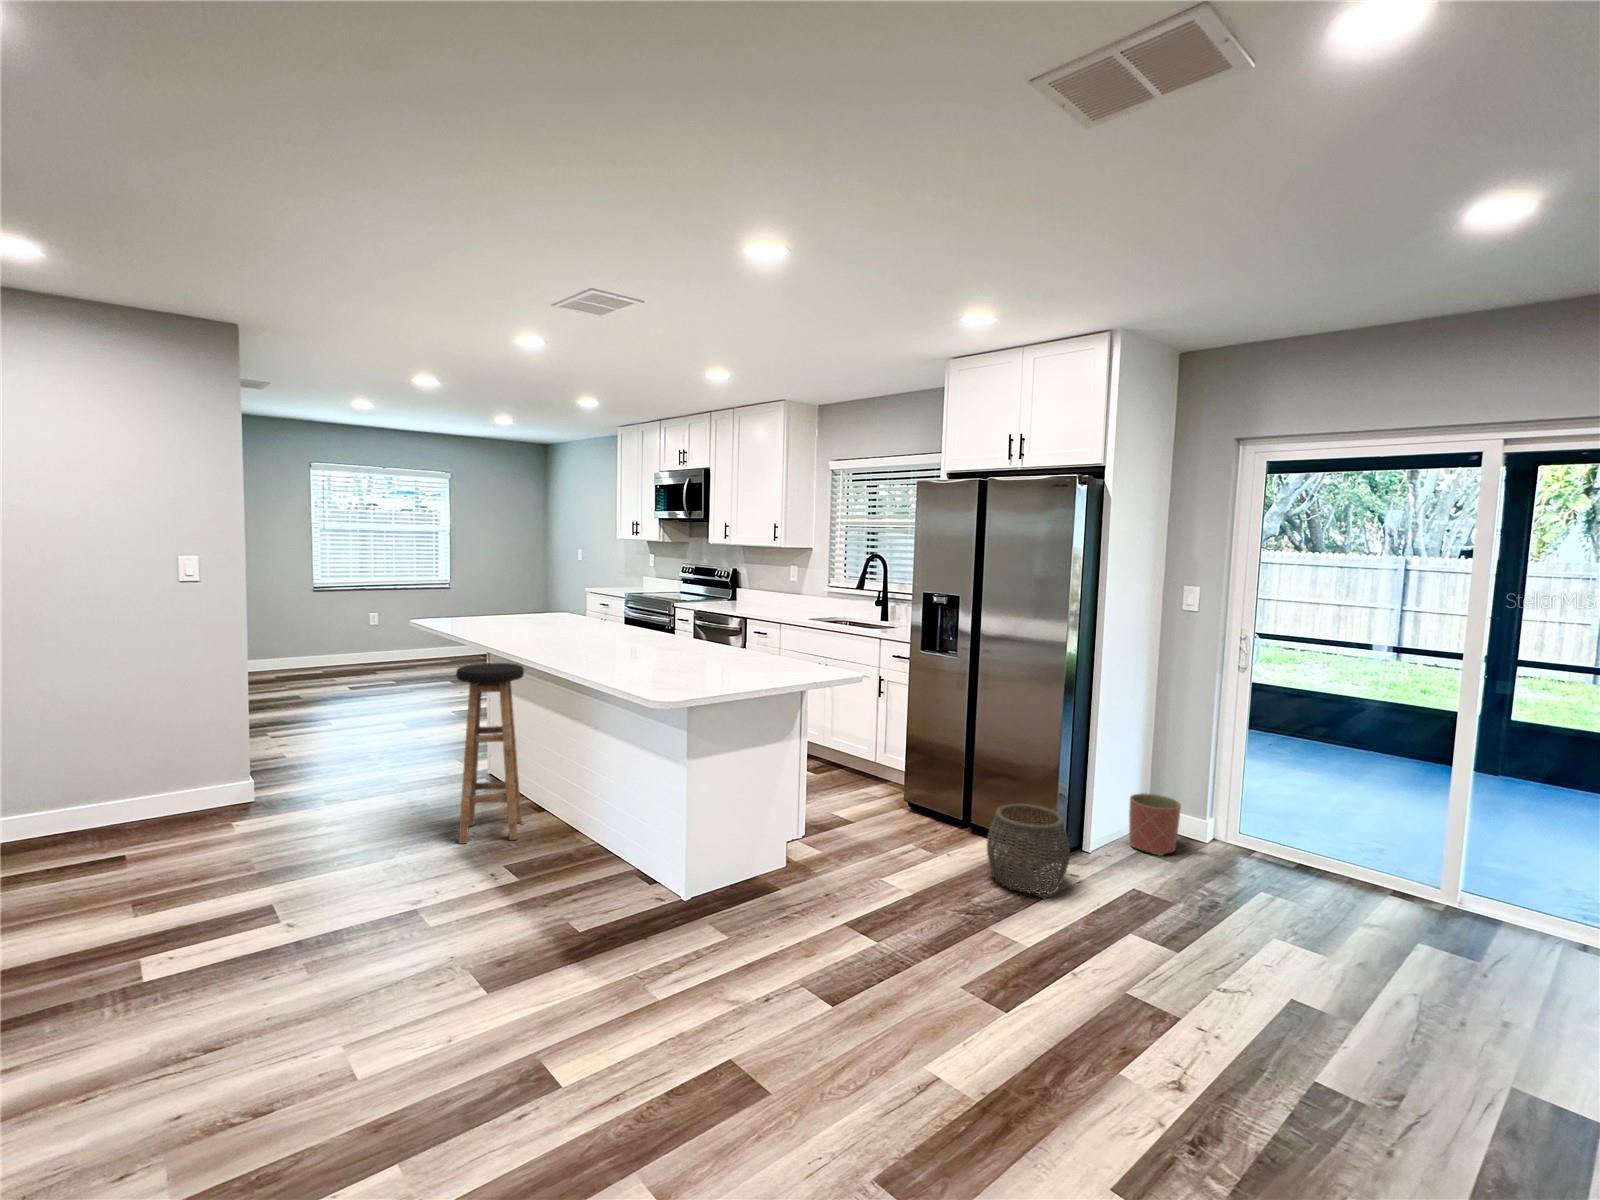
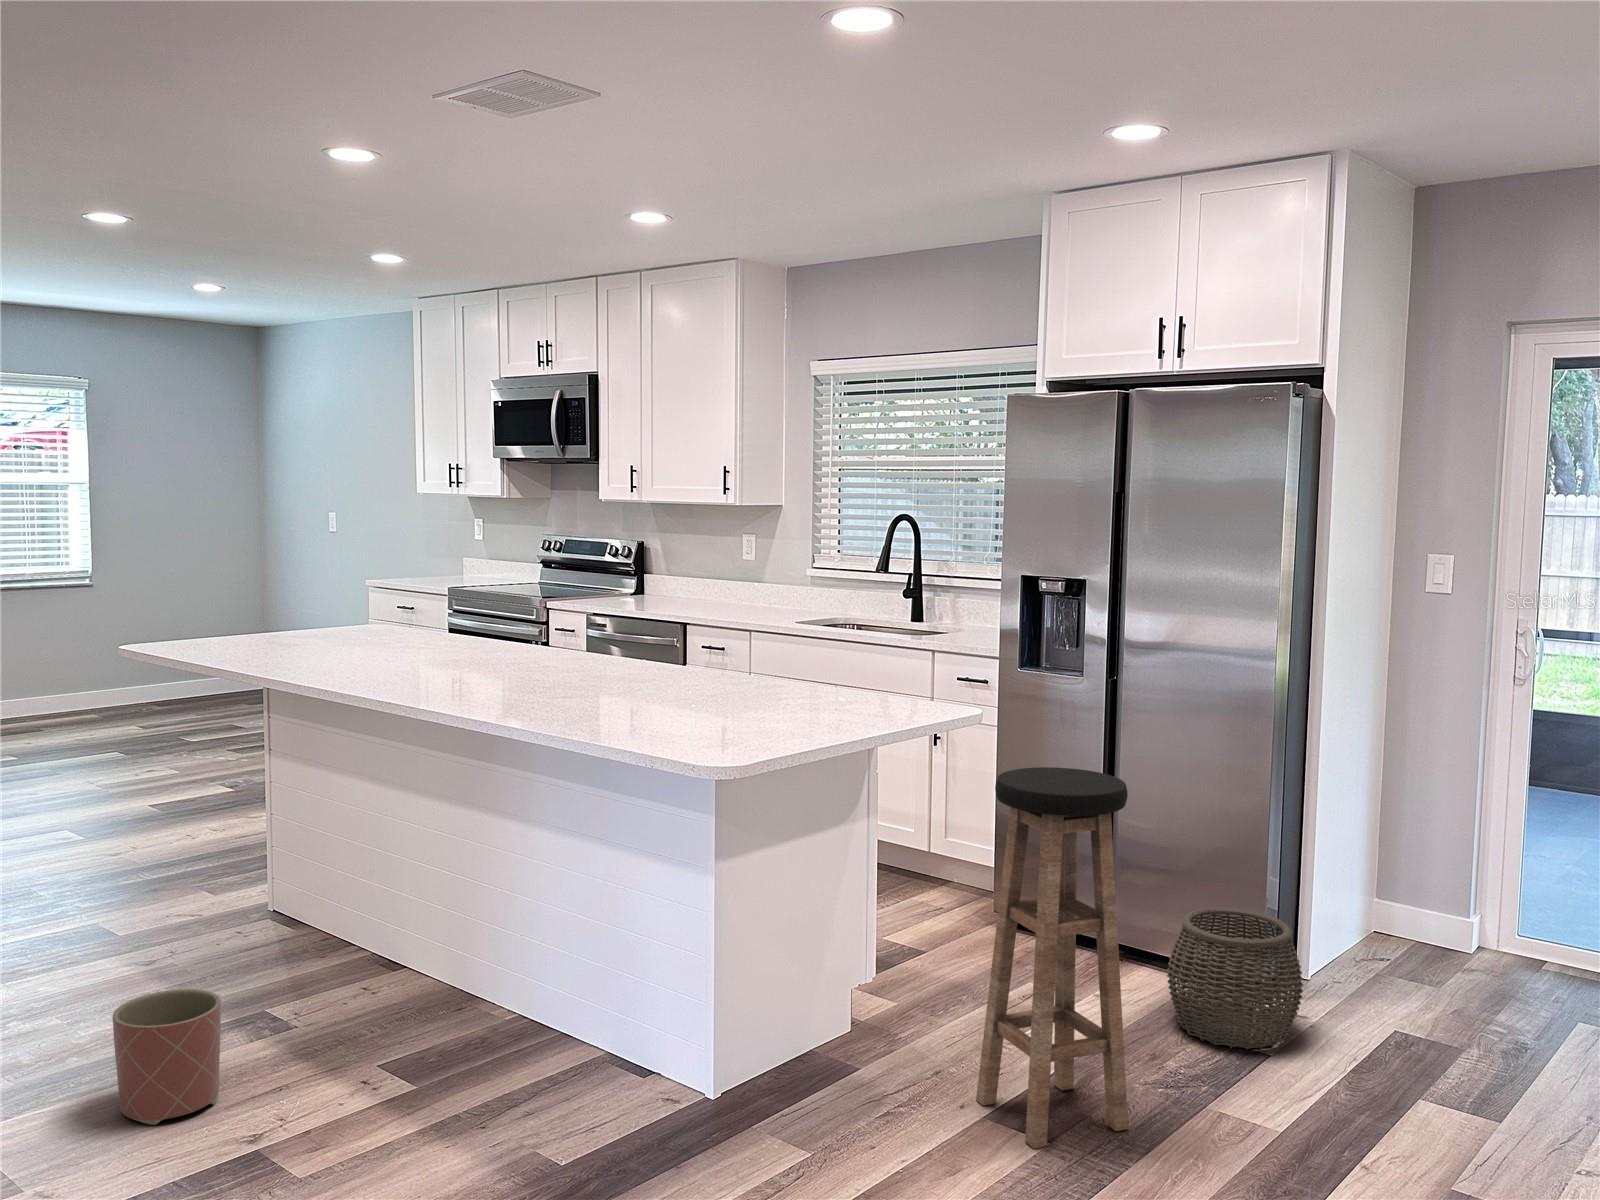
bar stool: present [456,663,524,844] -> present [976,767,1128,1148]
planter: present [1129,793,1181,856] -> present [113,989,221,1125]

